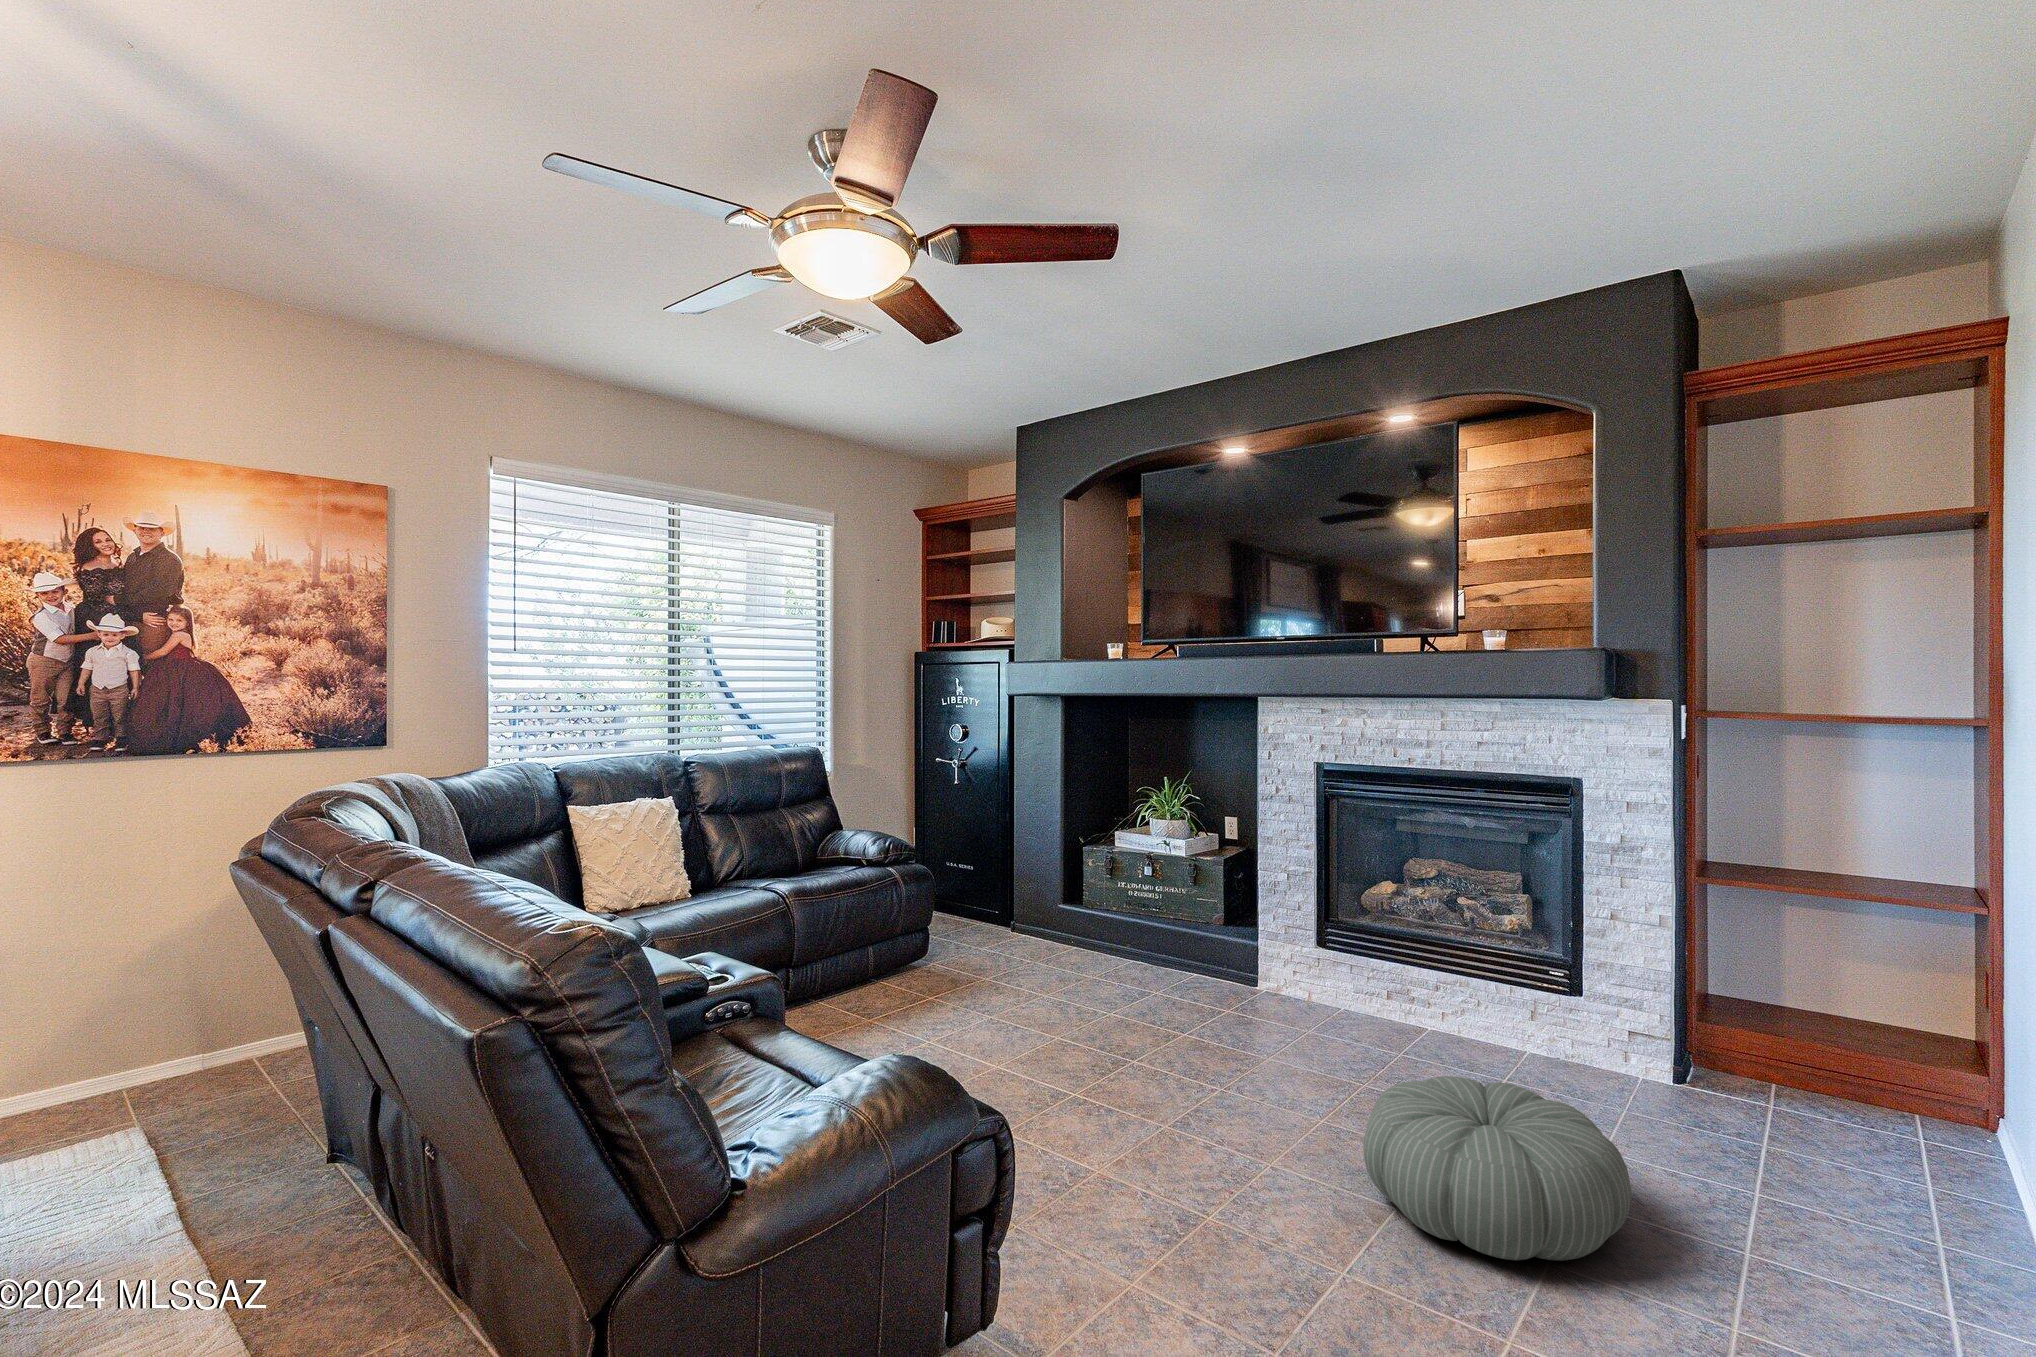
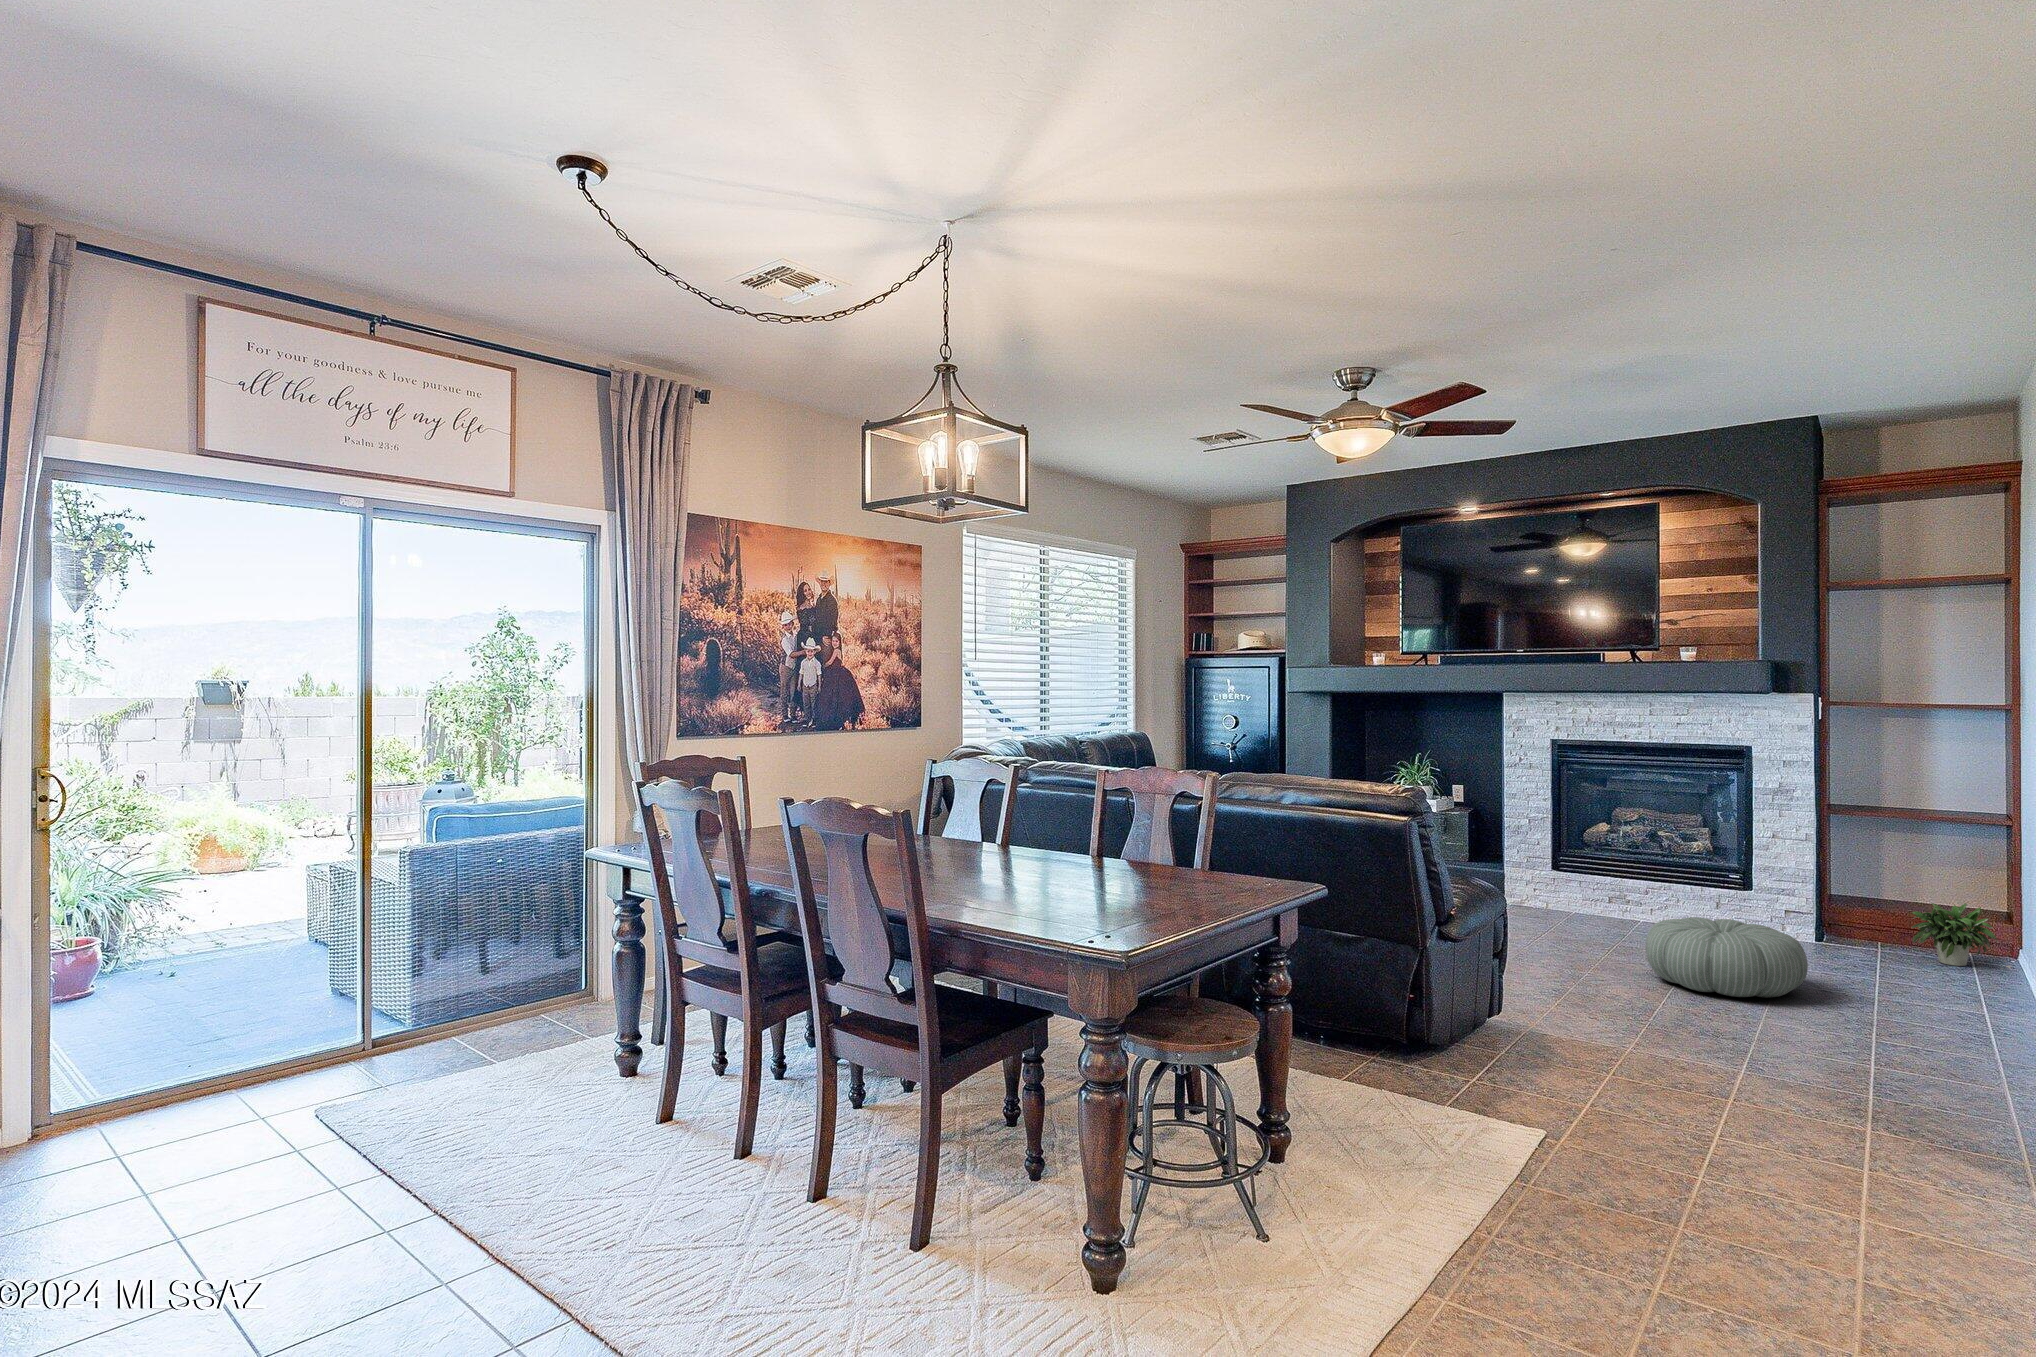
potted plant: none [1825,1040,1991,1165] -> present [1912,903,2011,969]

